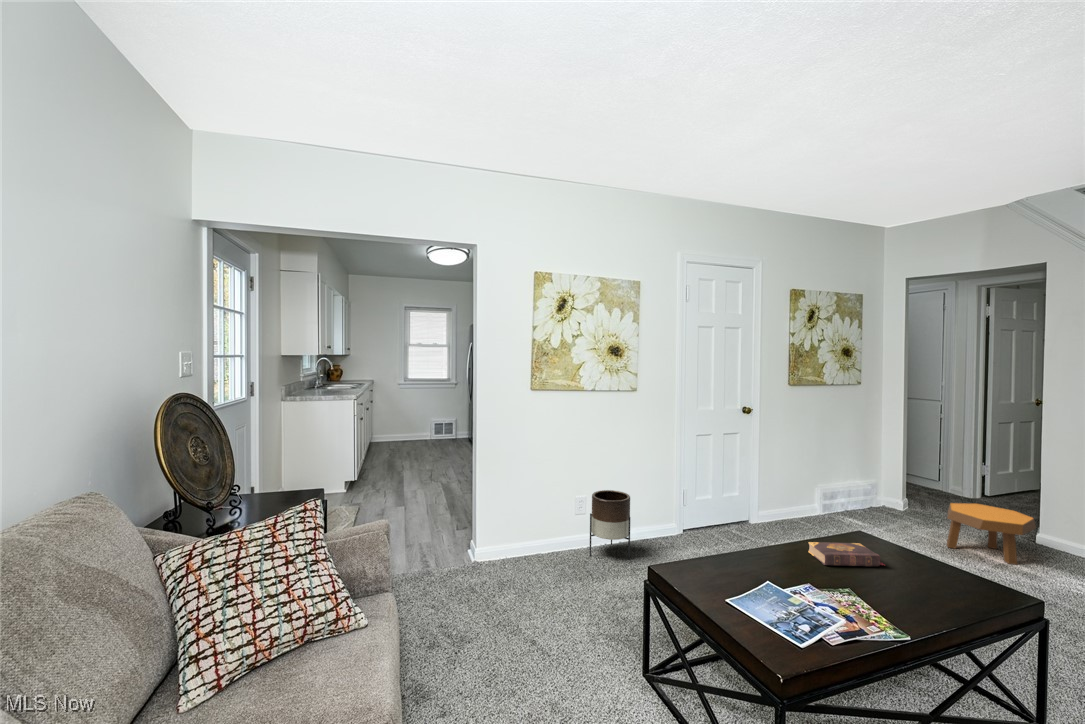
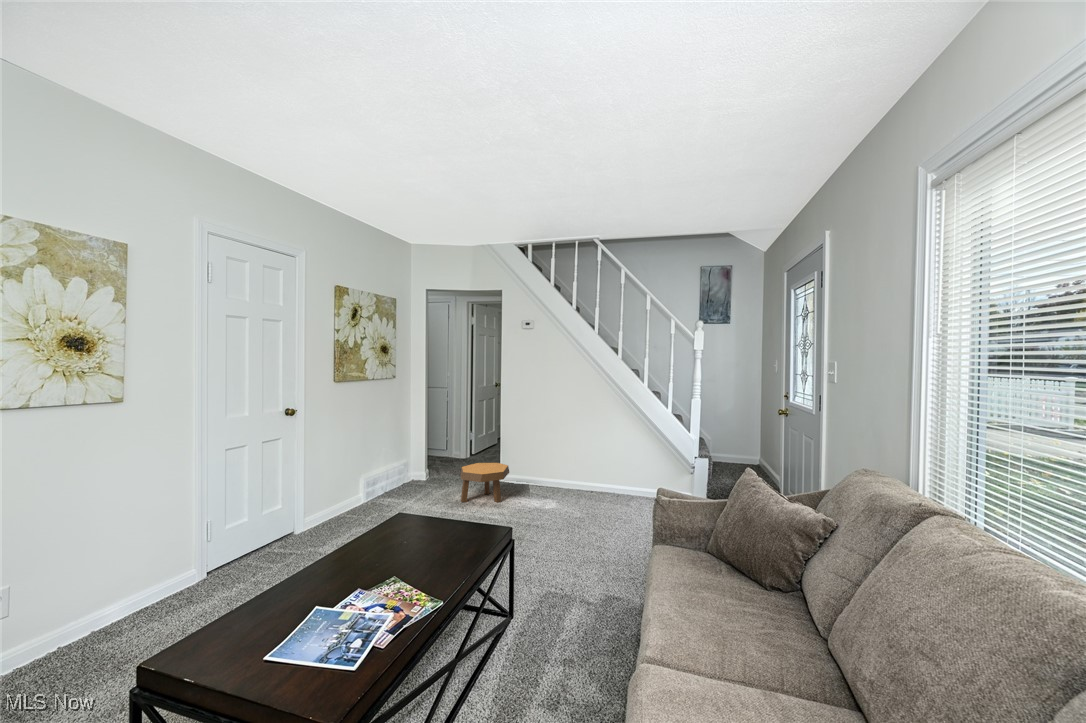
planter: present [589,490,630,560] -> none [24,547,113,668]
book: present [808,542,884,566] -> none [356,523,426,557]

